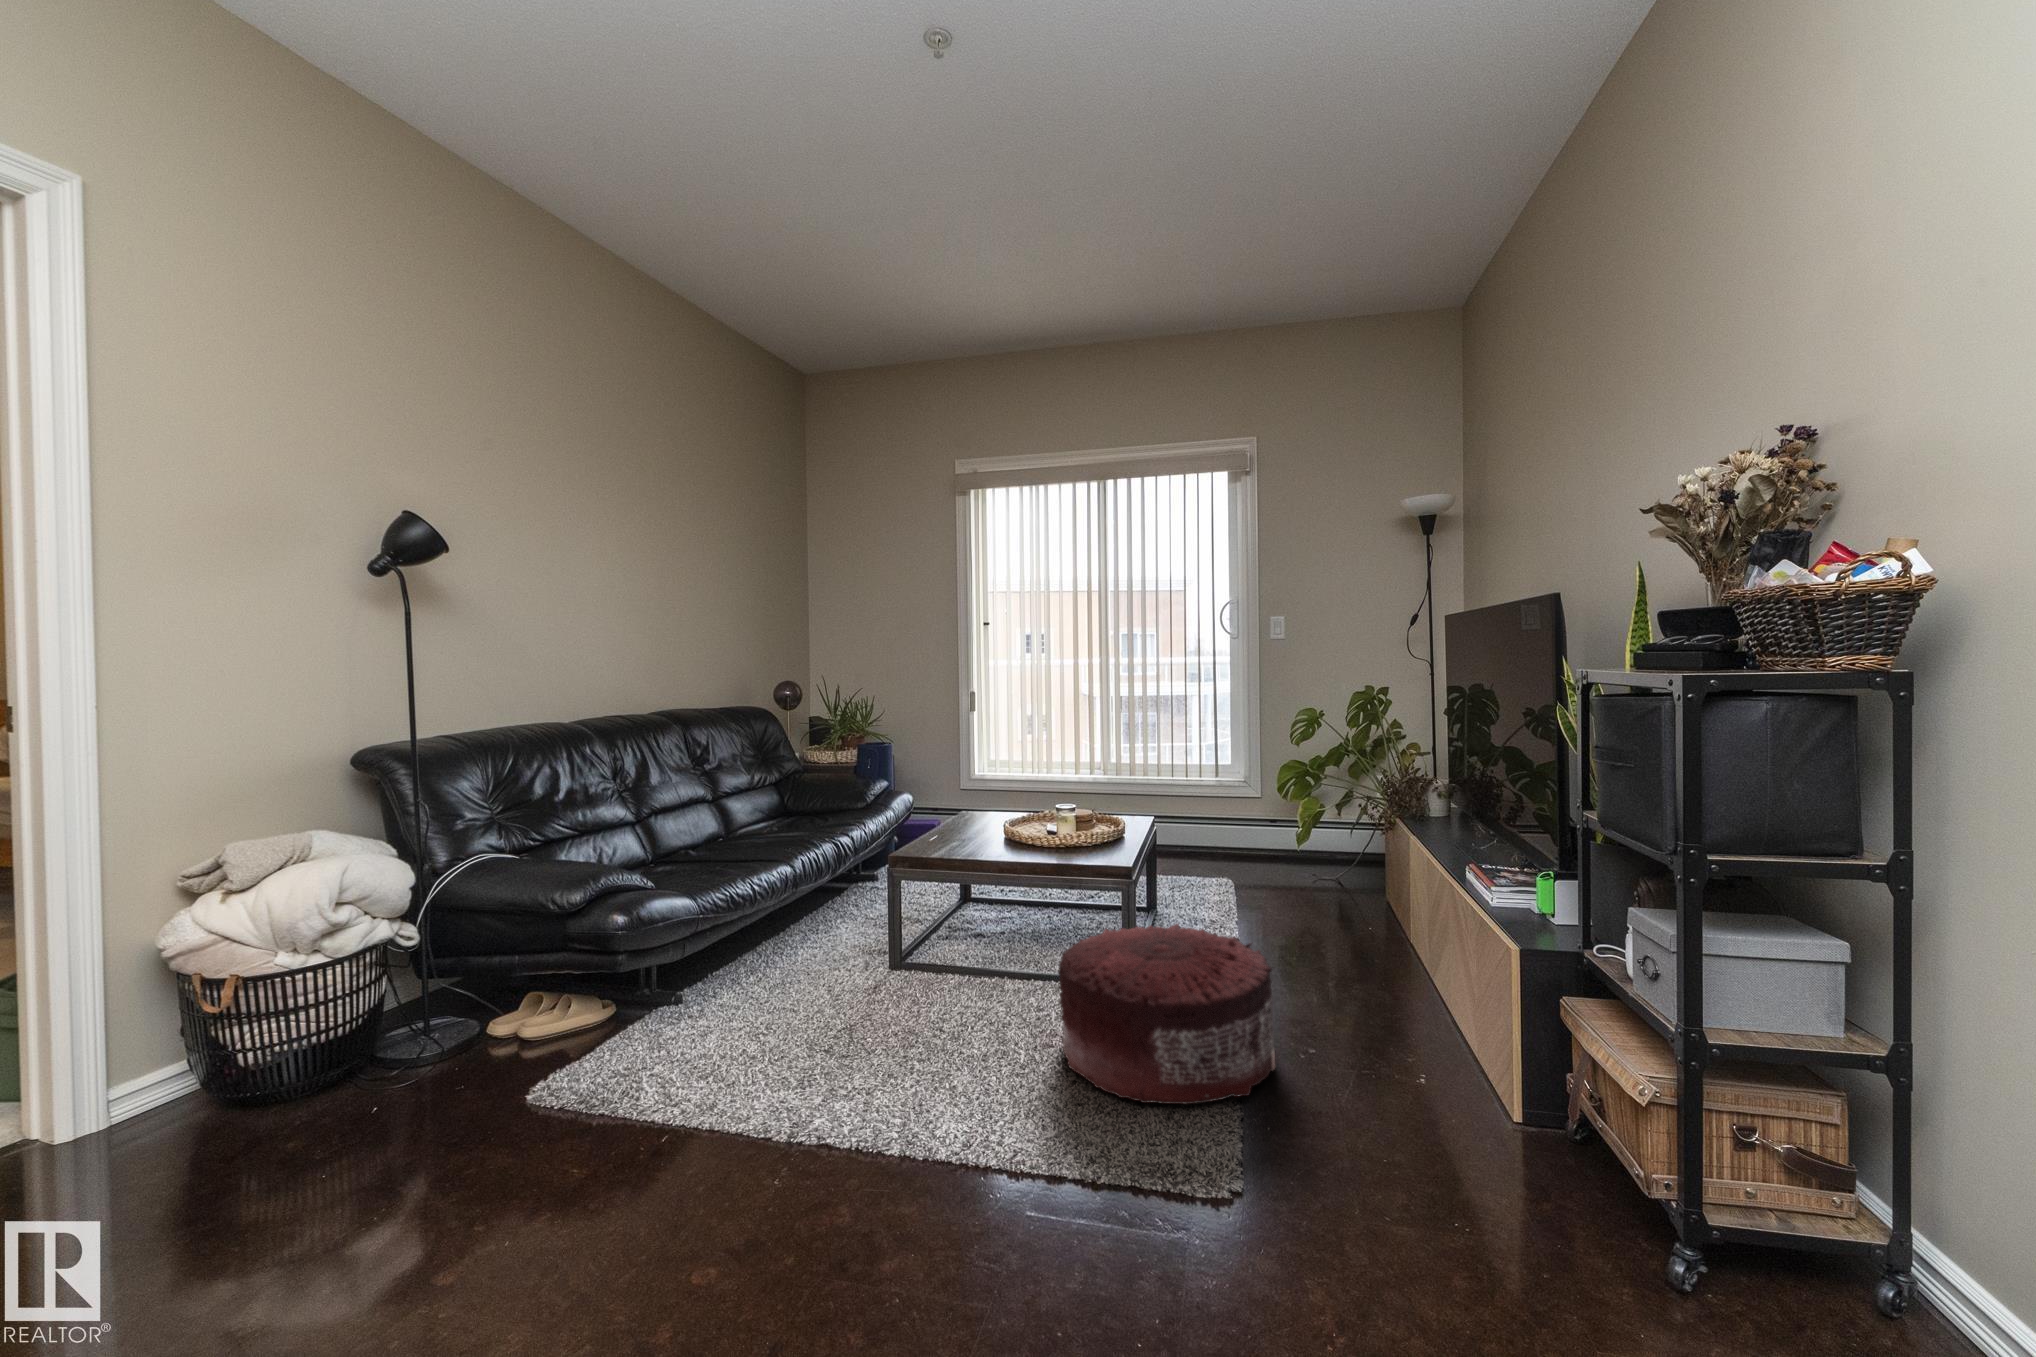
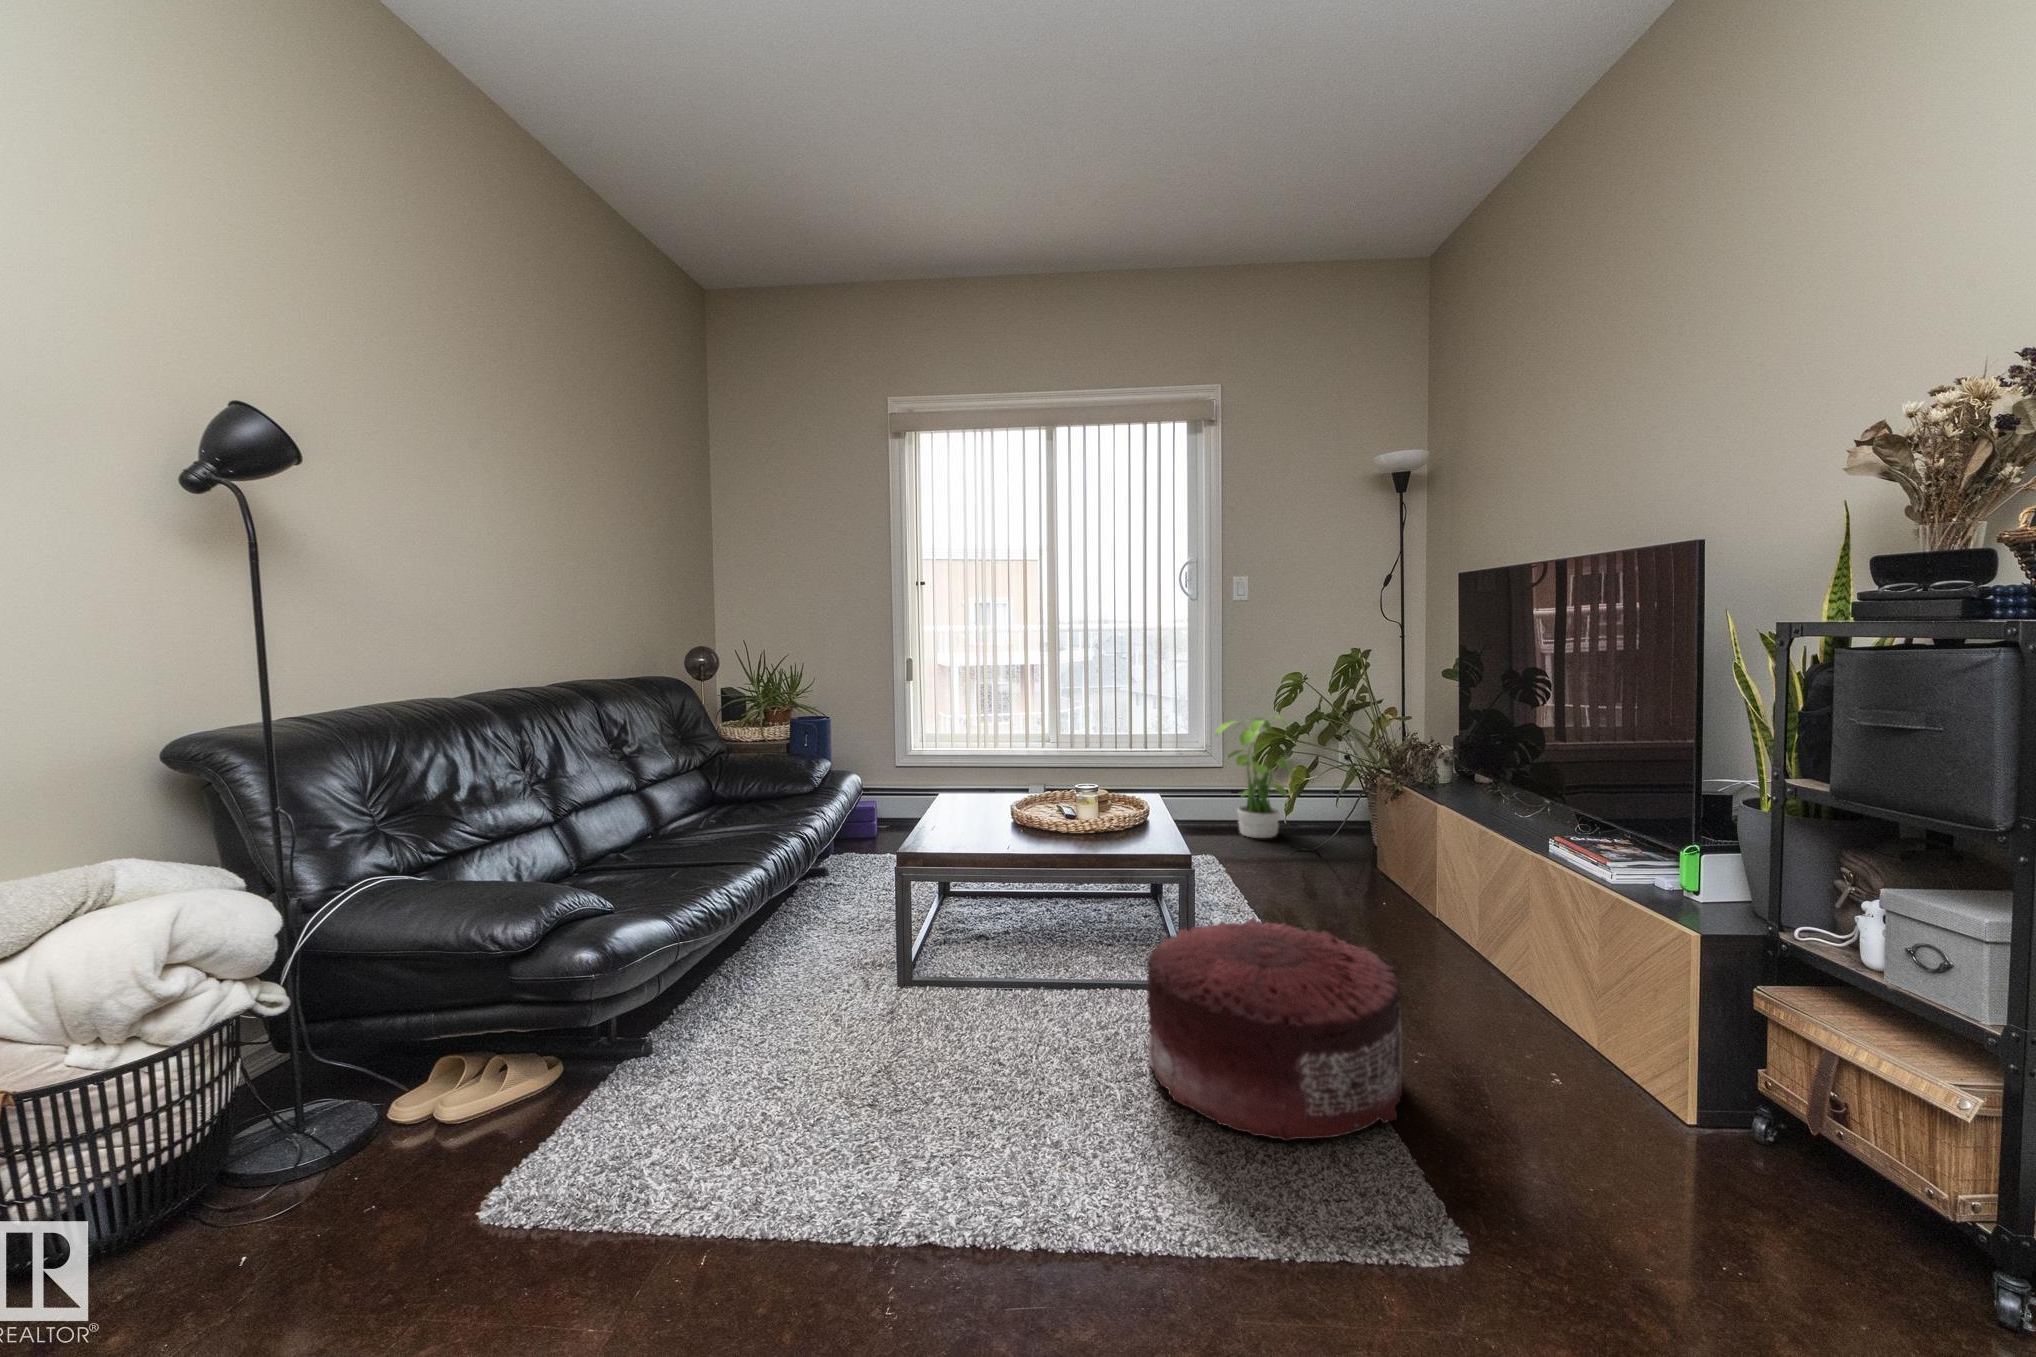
potted plant: none [1245,746,1323,867] -> present [1214,716,1289,838]

